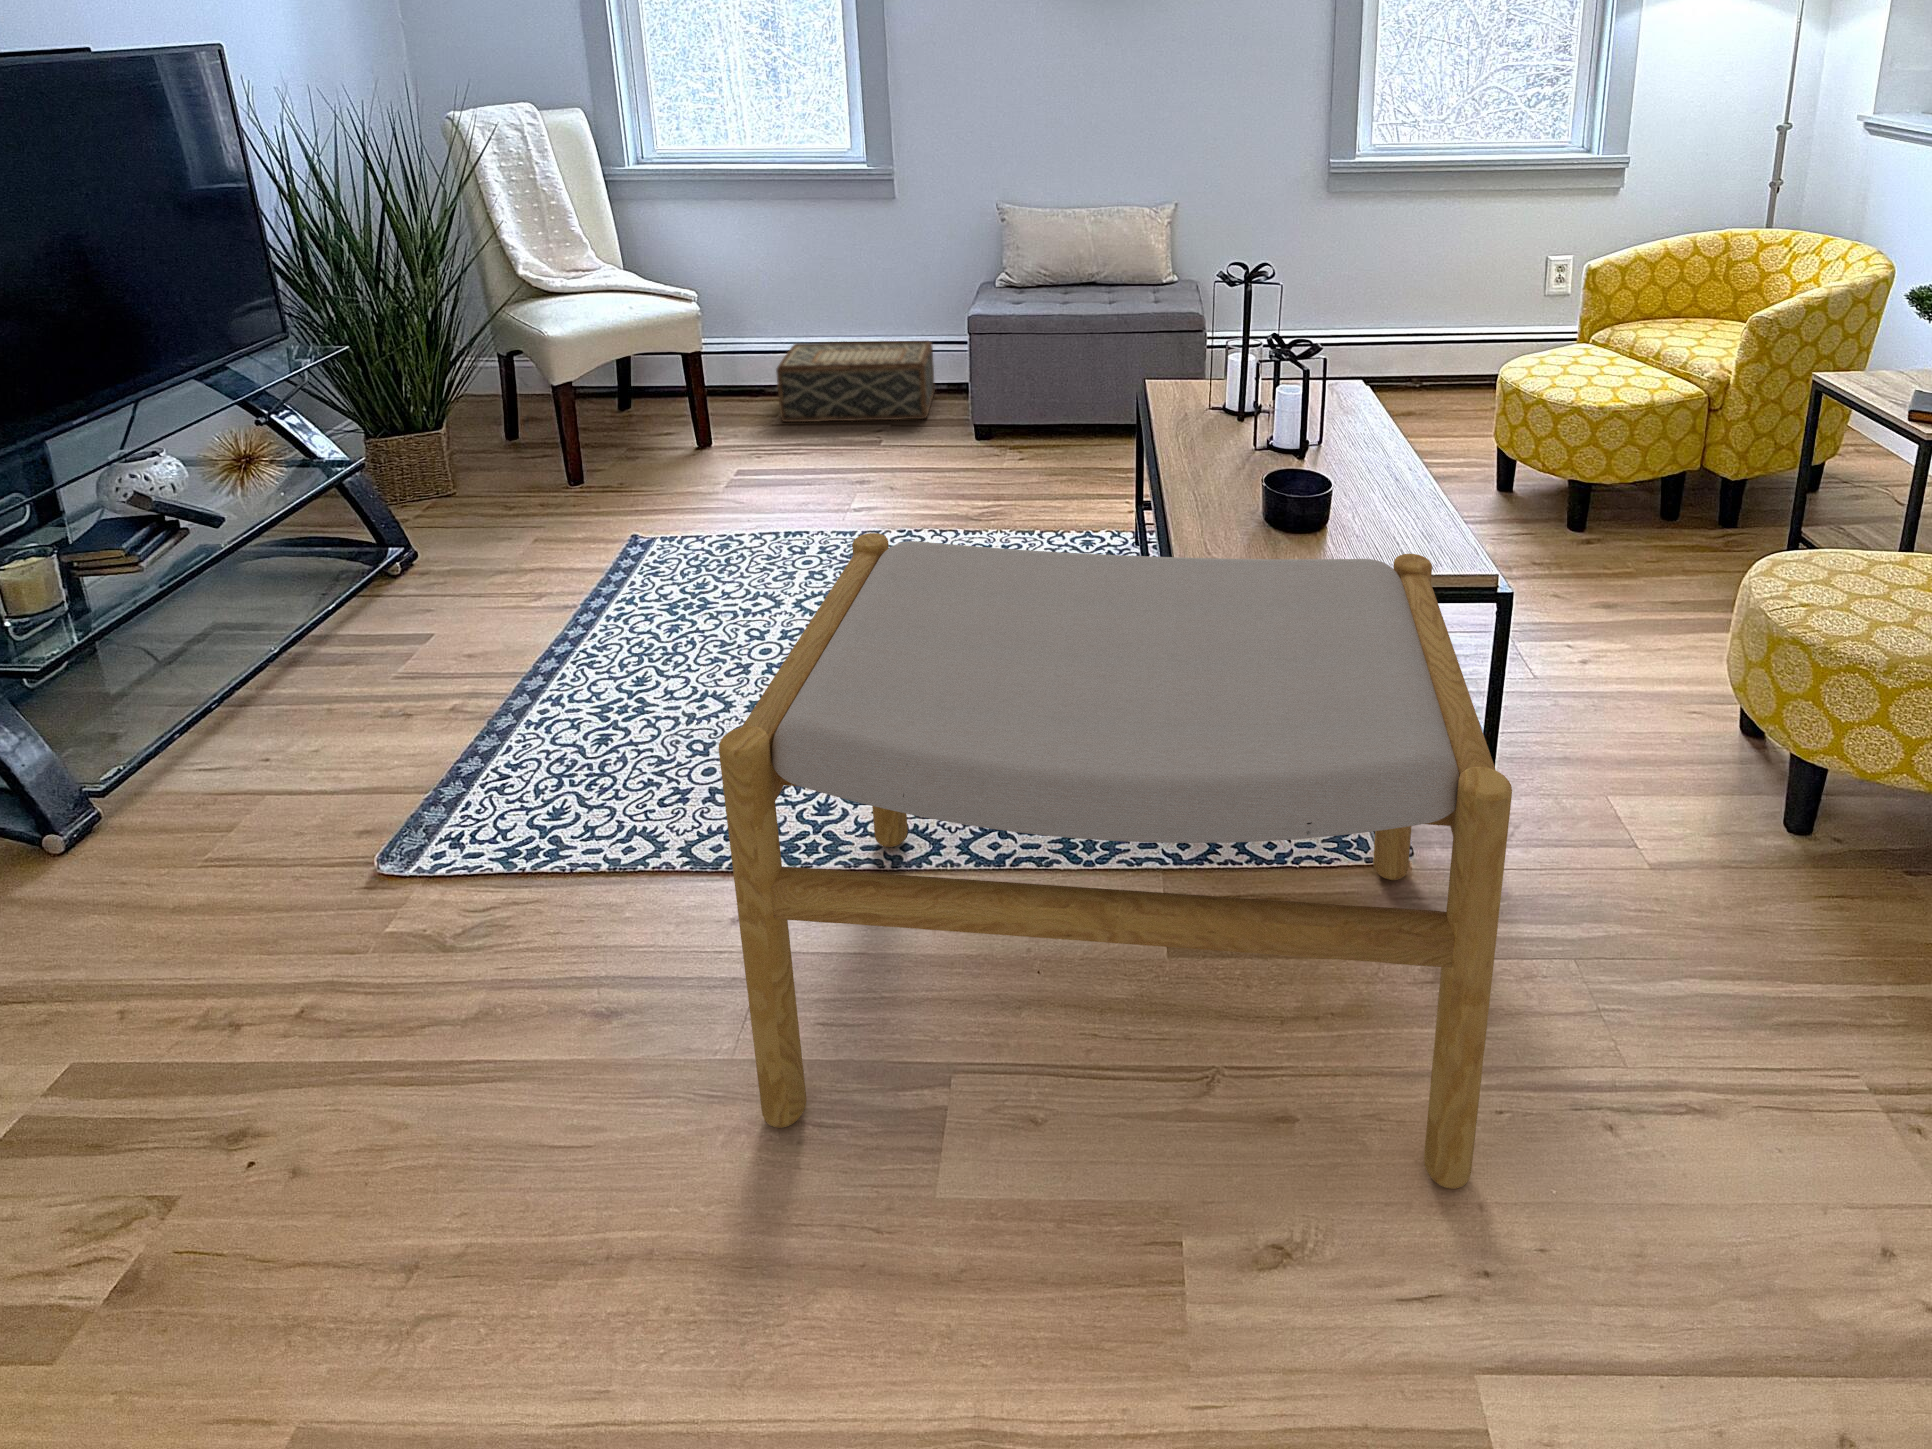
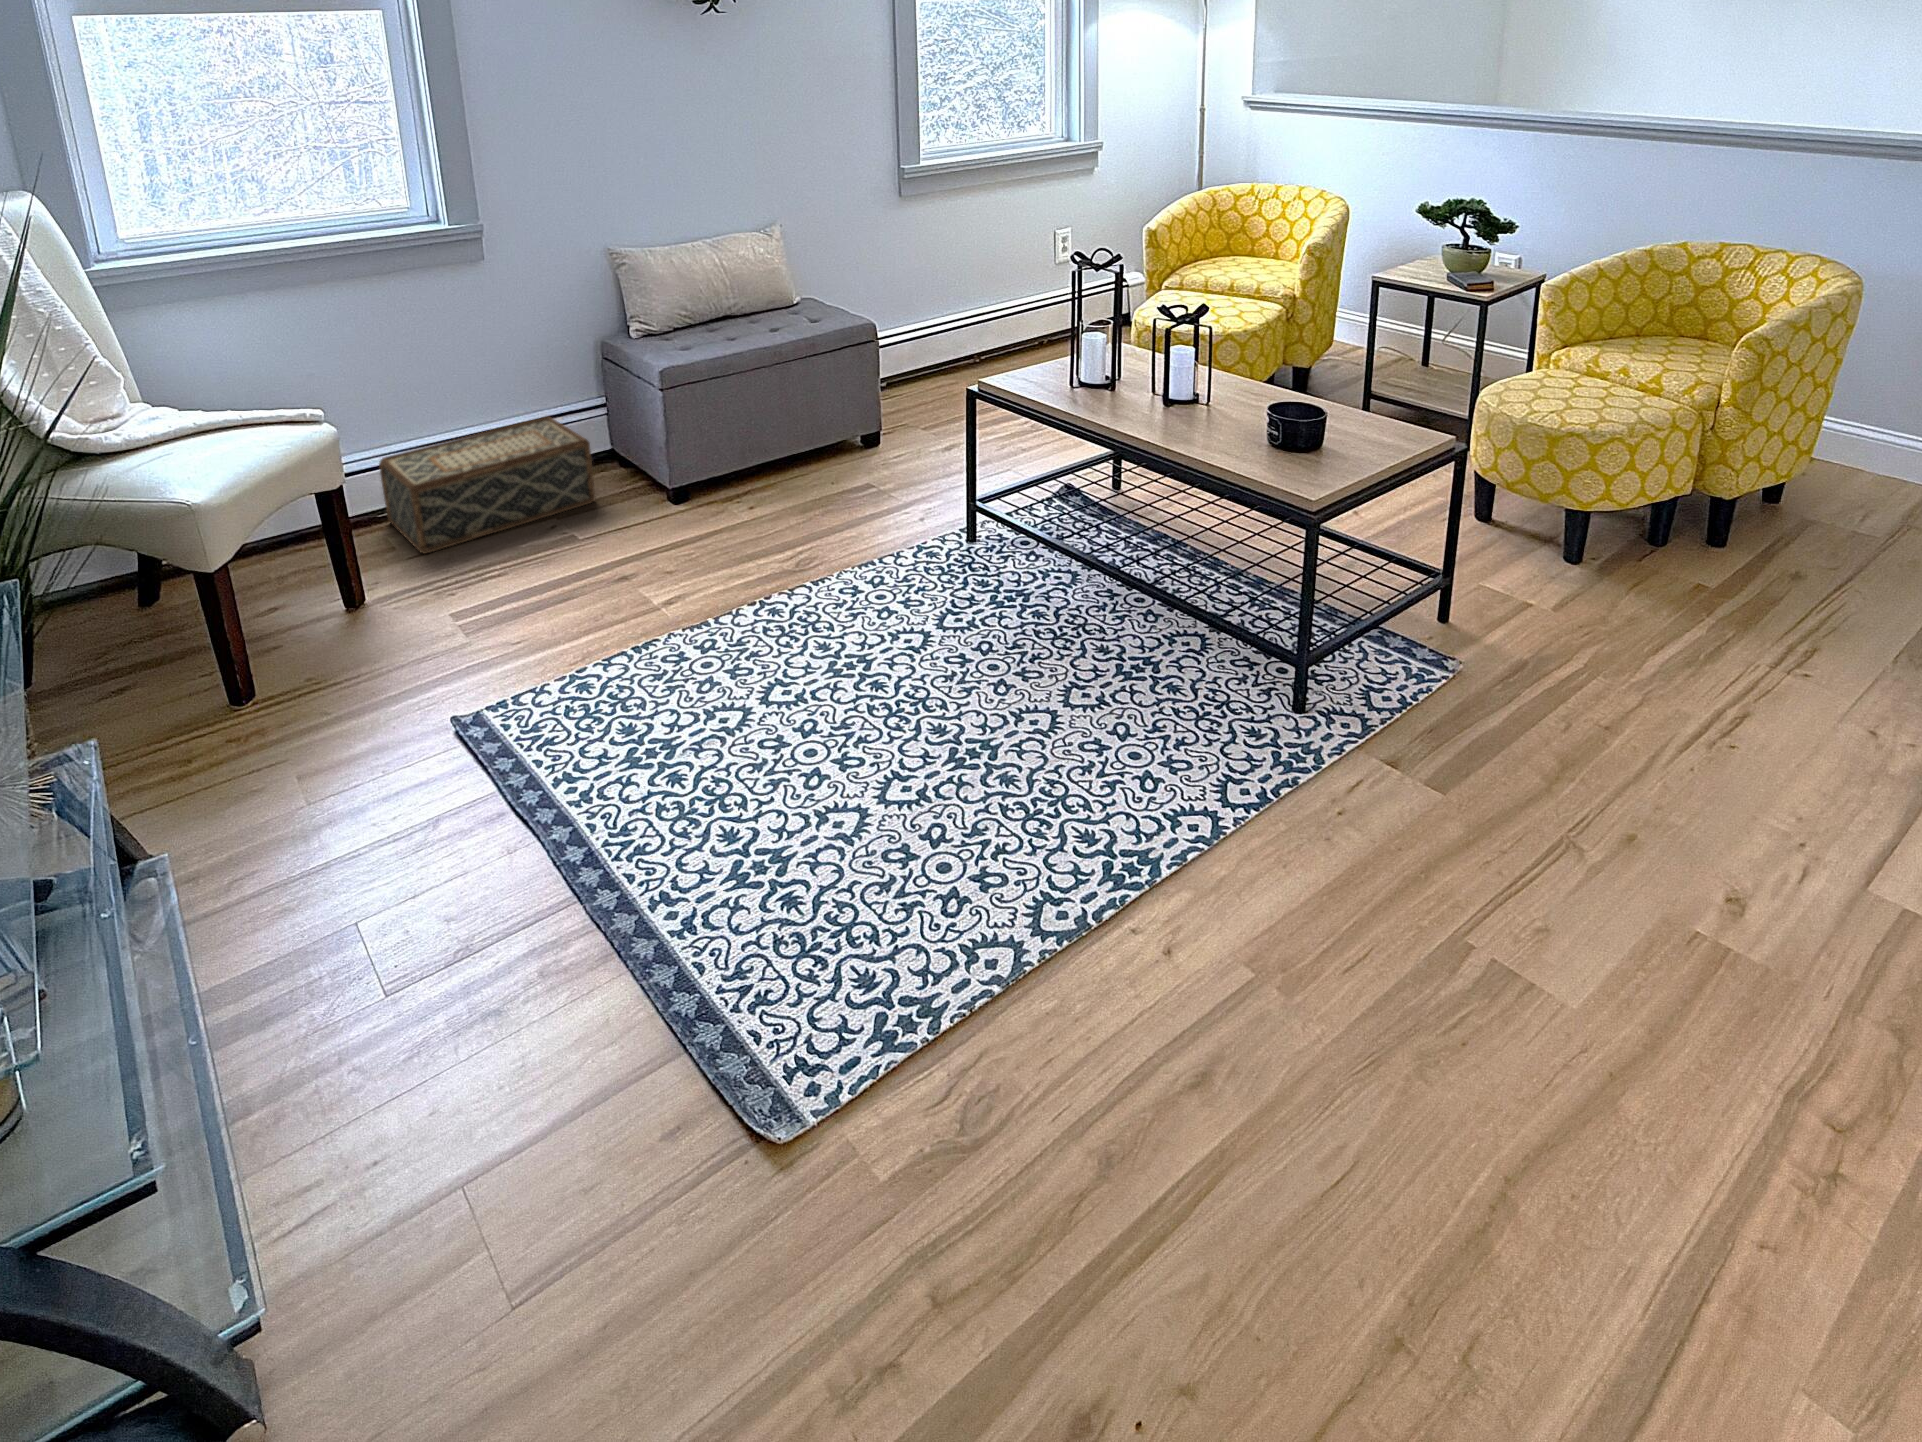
footstool: present [719,533,1512,1189] -> none [1157,435,1760,1034]

